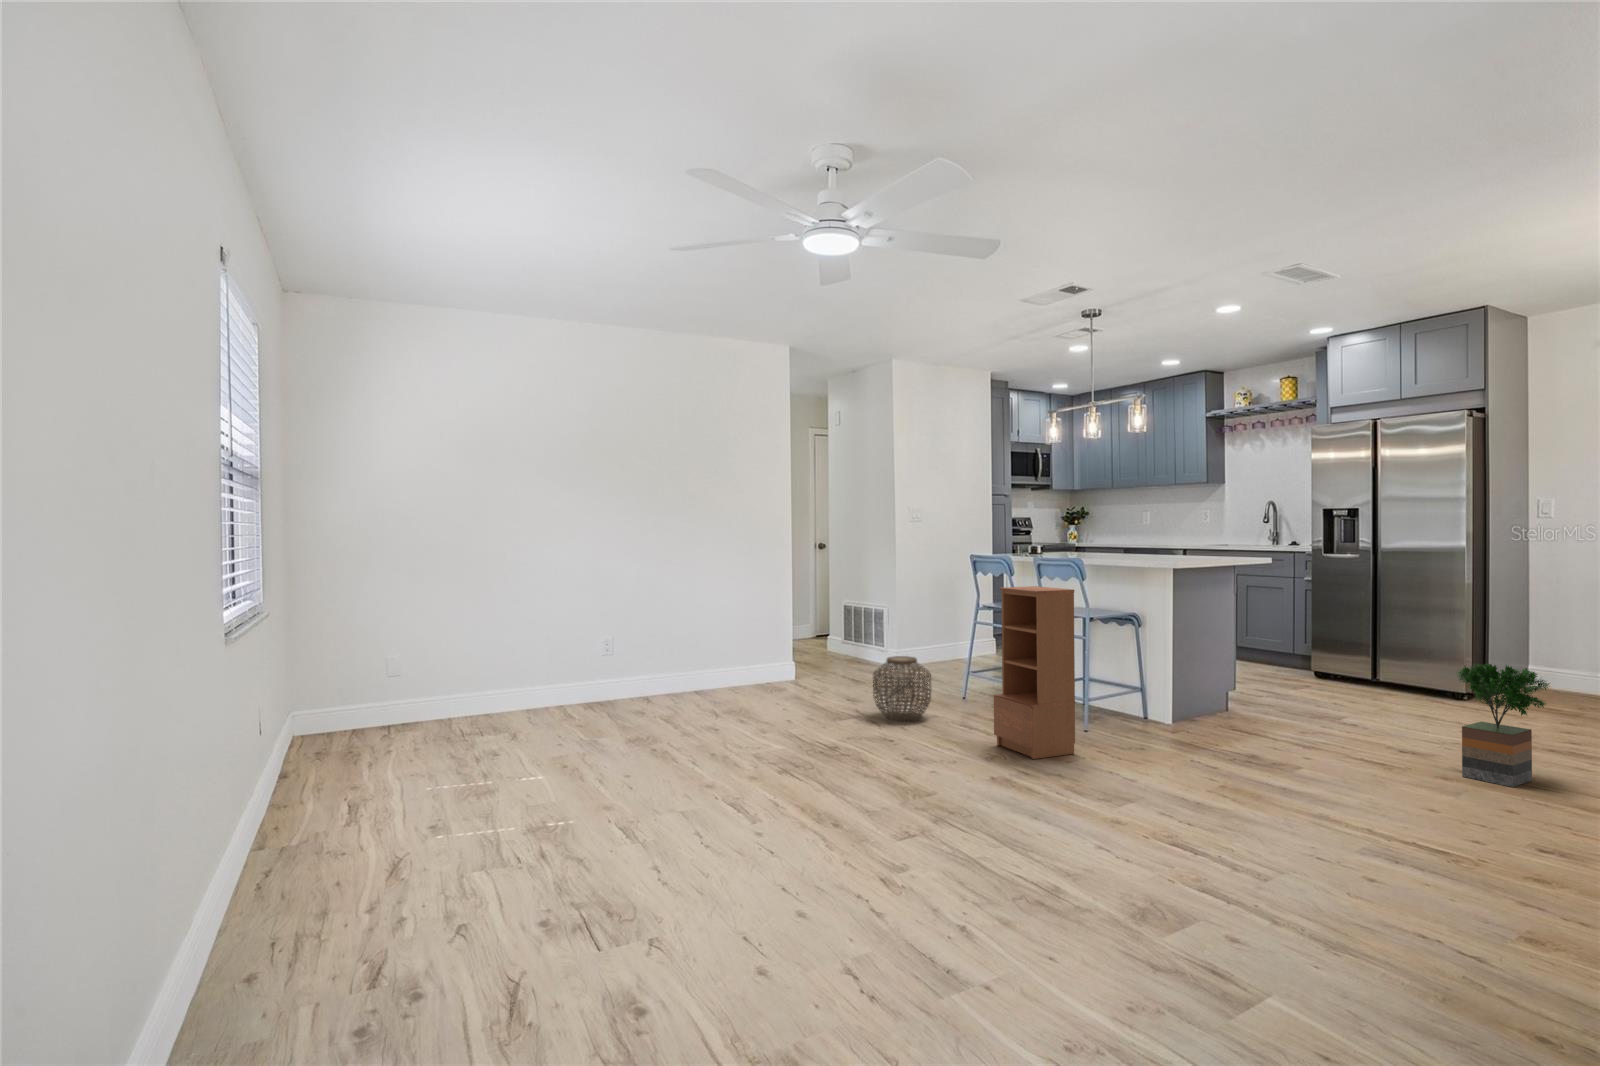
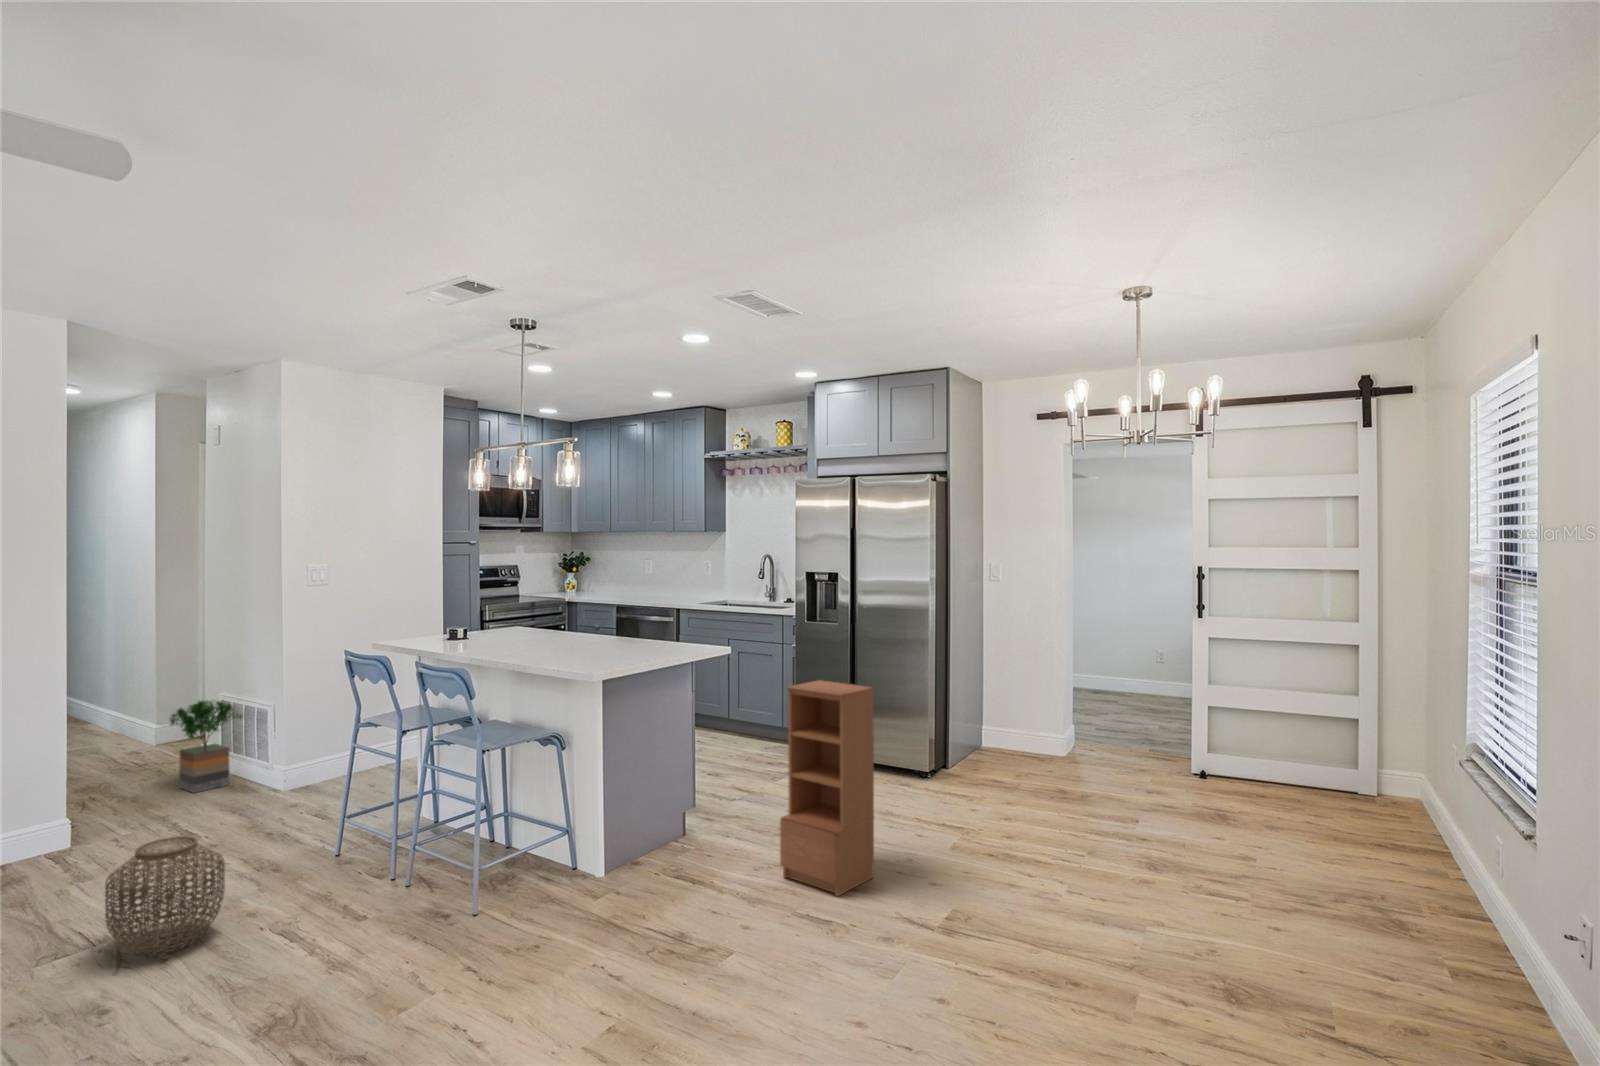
bookcase: present [994,586,1075,759] -> present [780,680,874,896]
potted tree: present [1458,663,1549,787] -> present [170,700,242,793]

